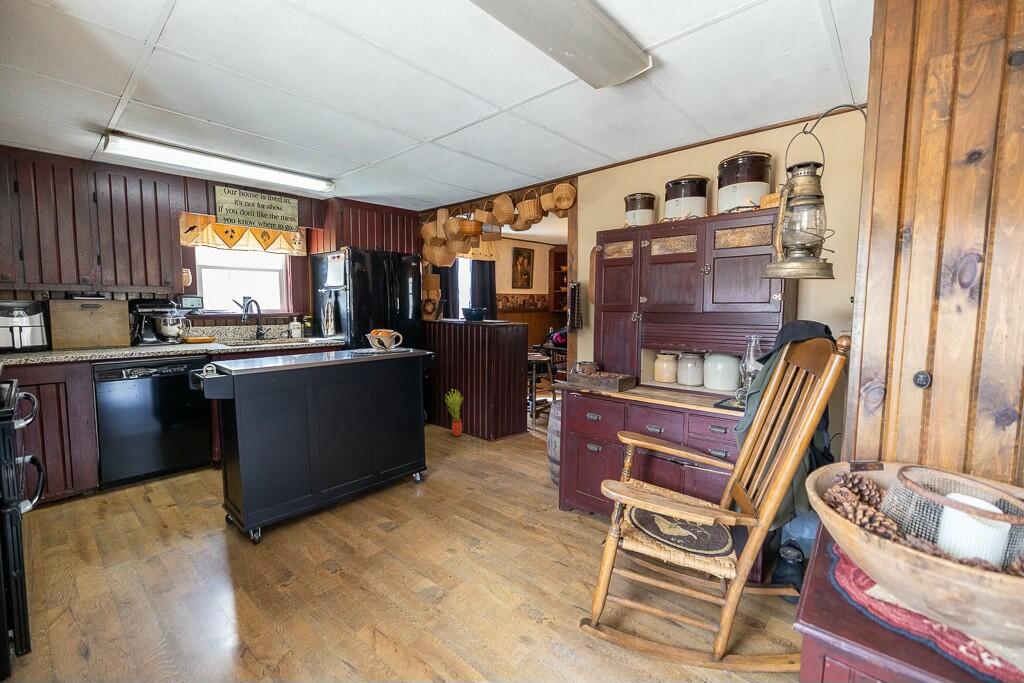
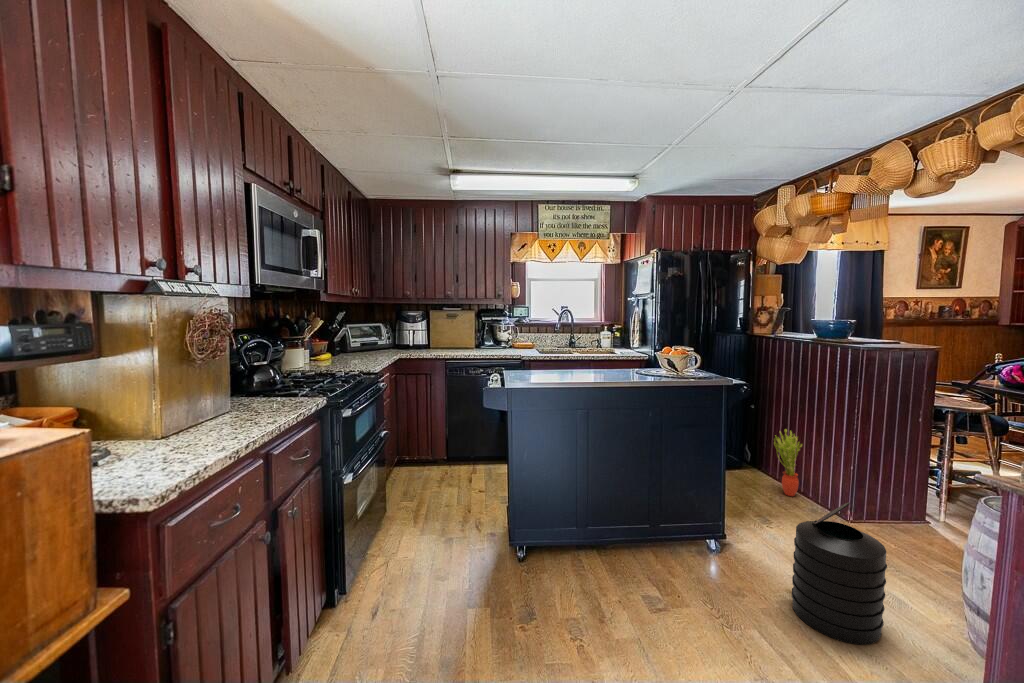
trash can: none [472,419,517,501] -> present [792,502,887,645]

